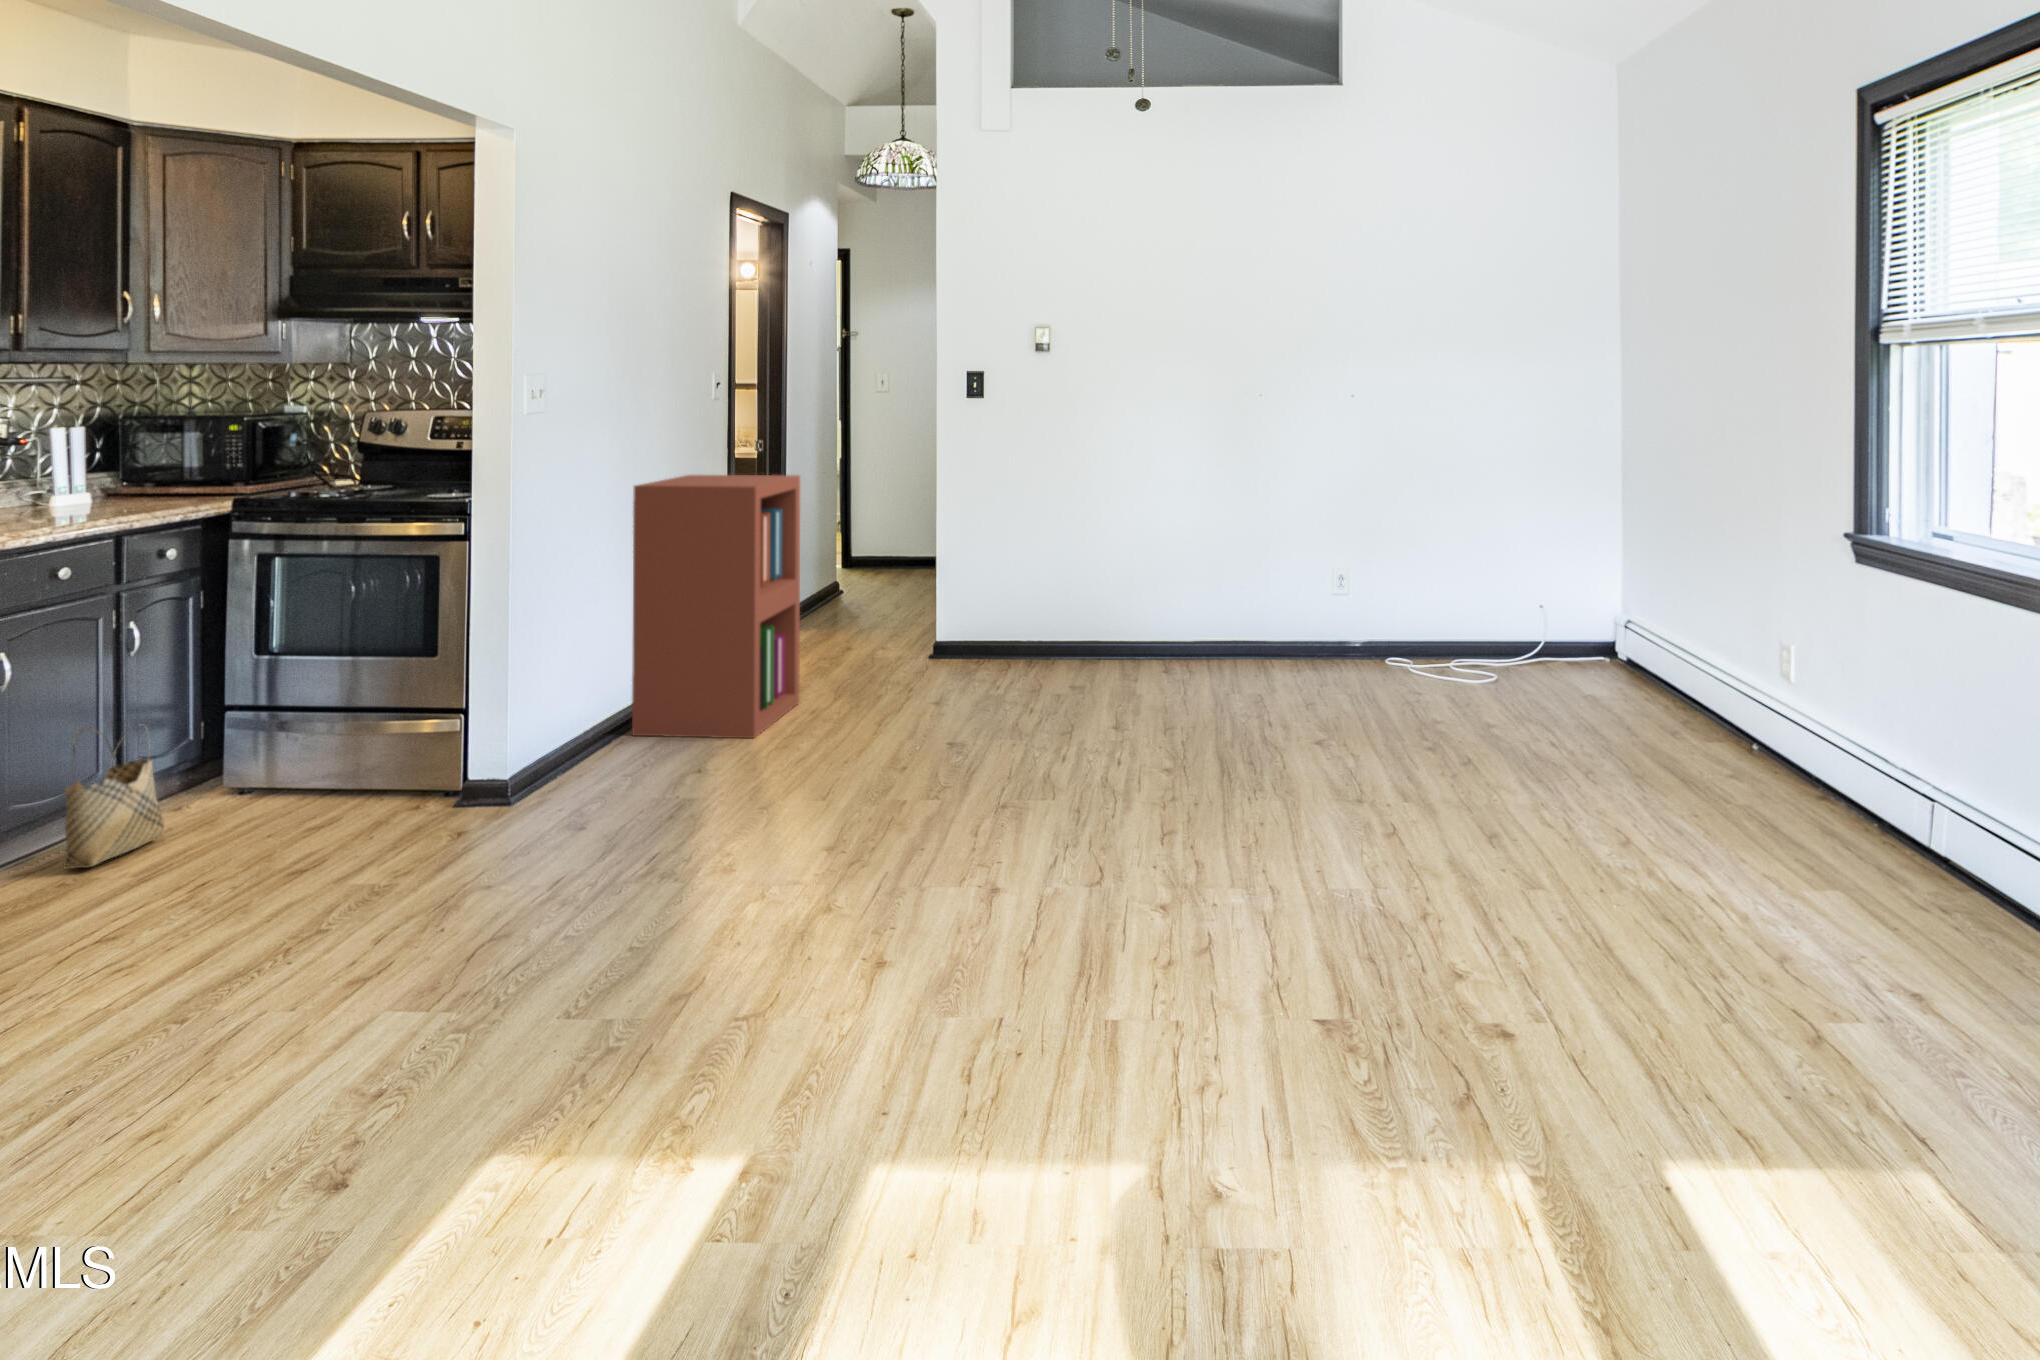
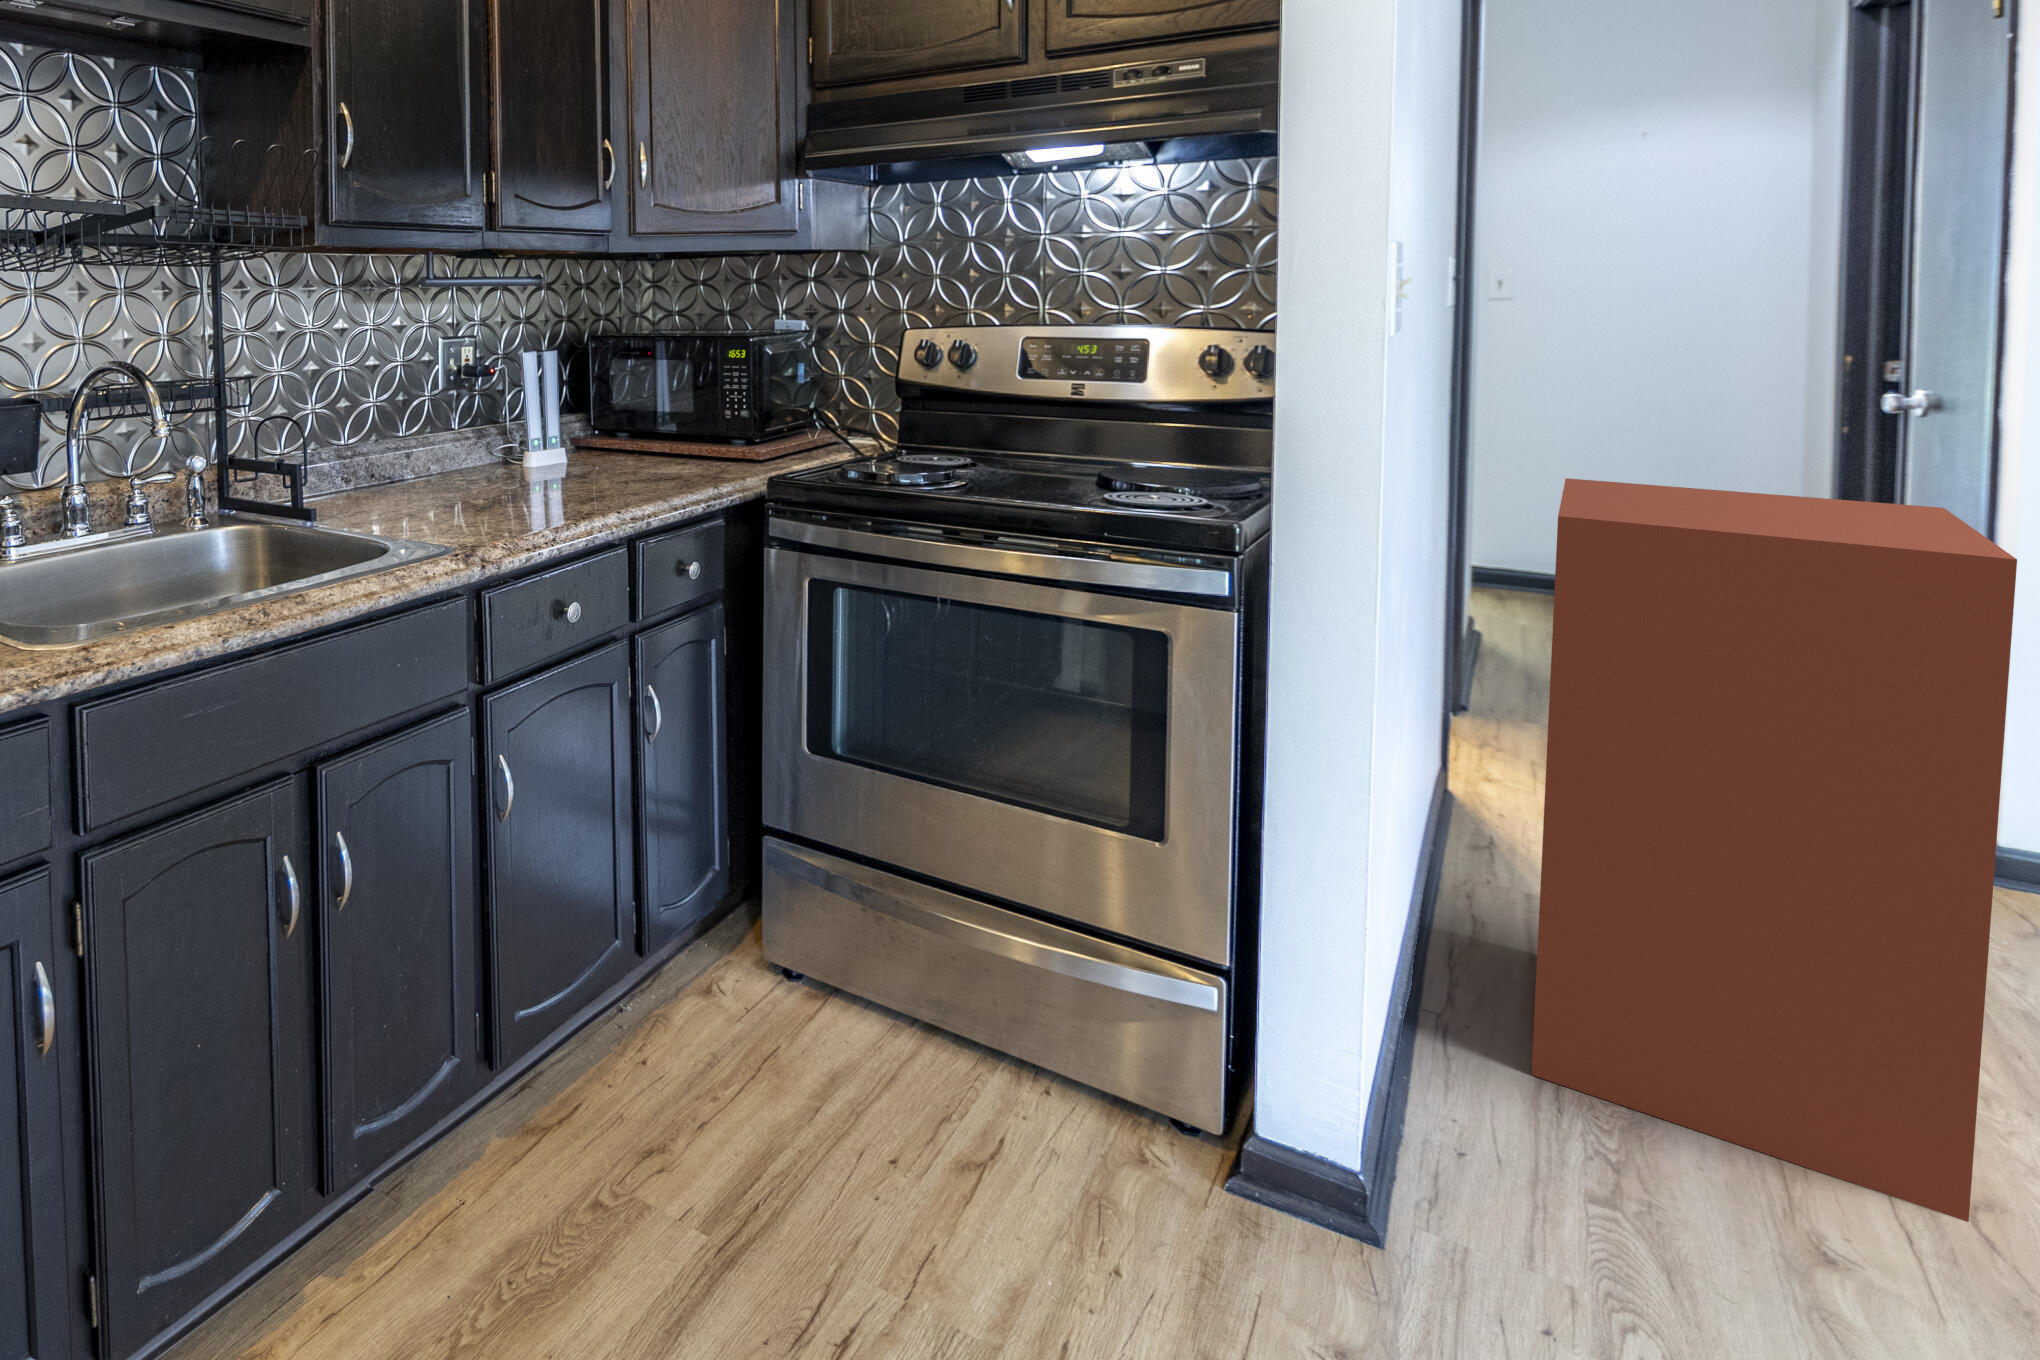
woven basket: present [63,728,164,869] -> none [608,939,745,1257]

